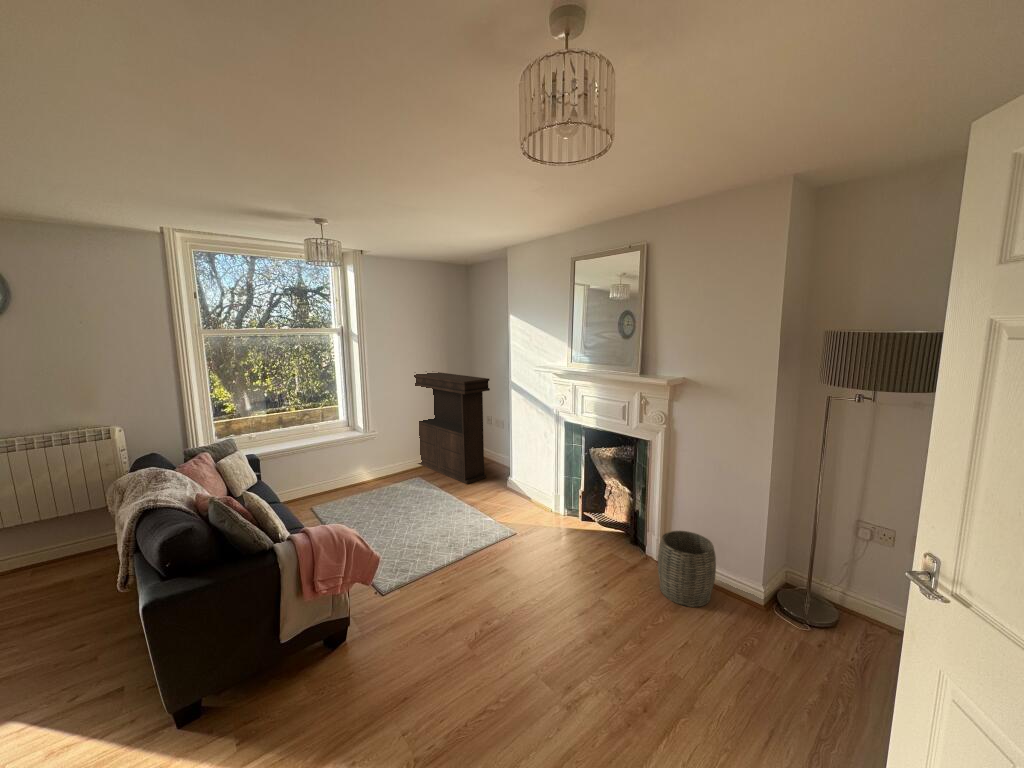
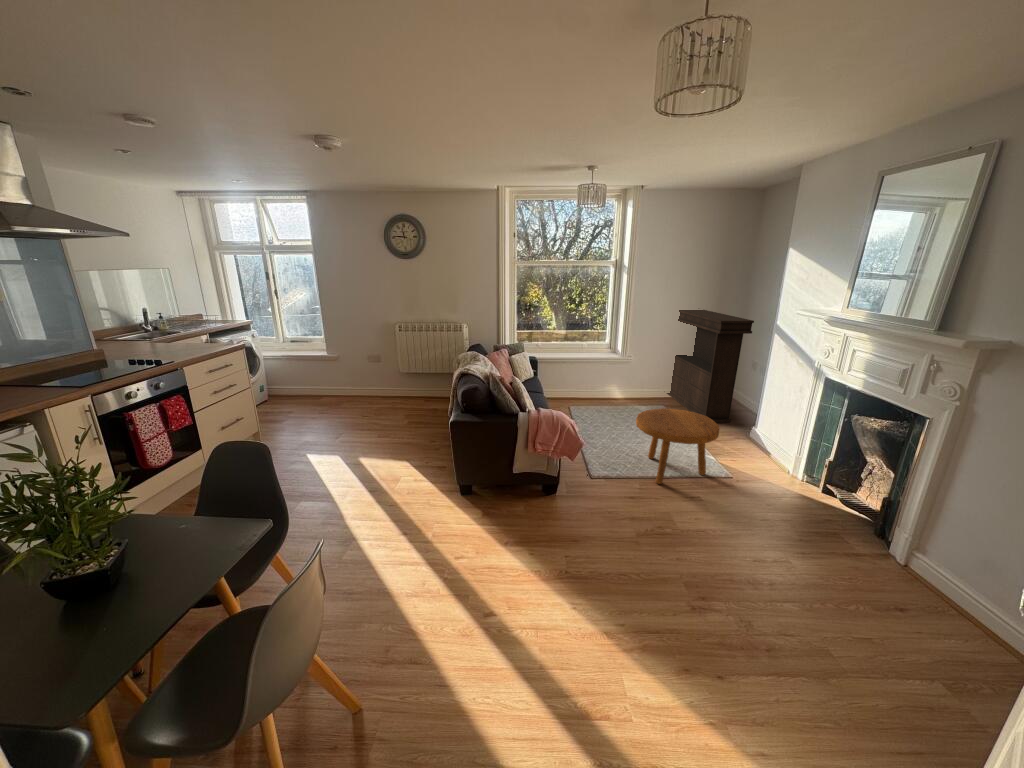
footstool: none [417,479,502,570] -> present [636,408,720,484]
woven basket: present [658,531,716,607] -> none [882,530,987,629]

